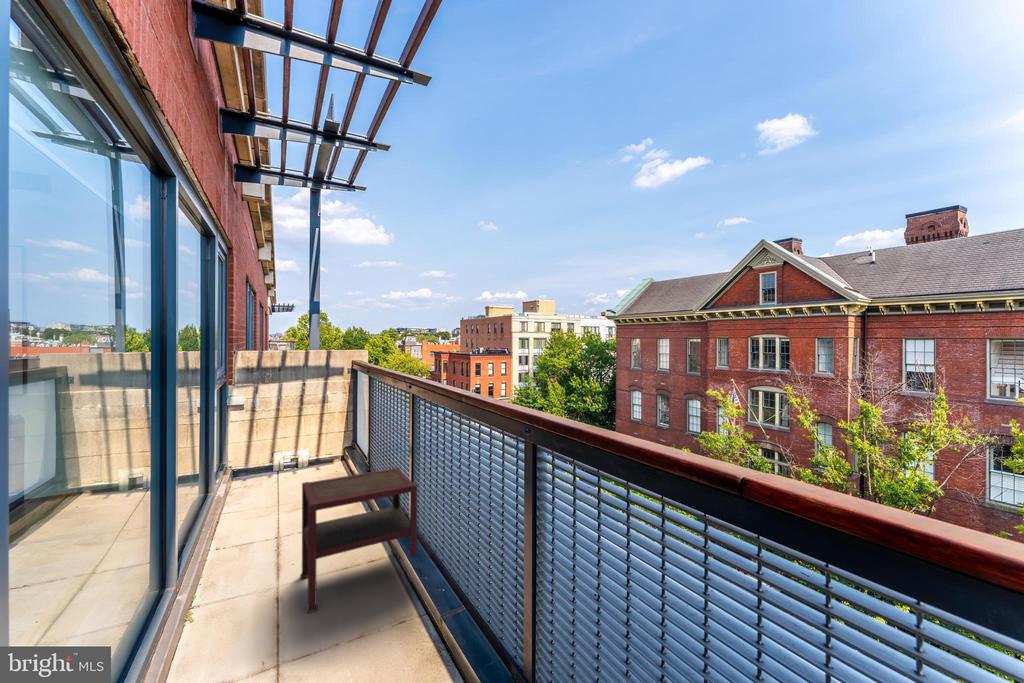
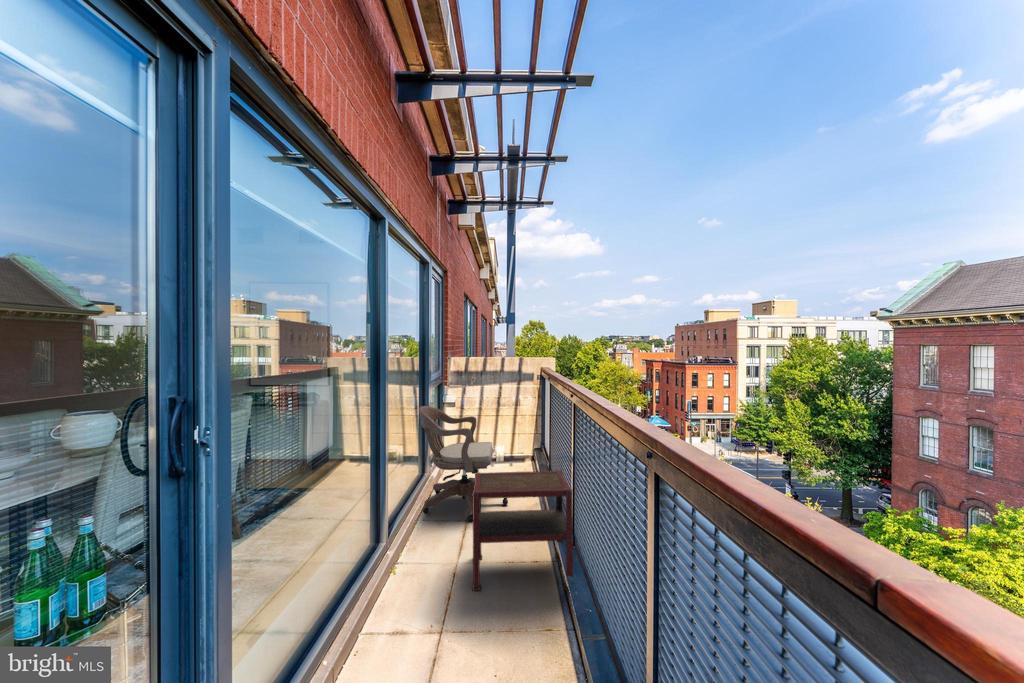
chair: none [209,412,327,541] -> present [419,406,508,521]

